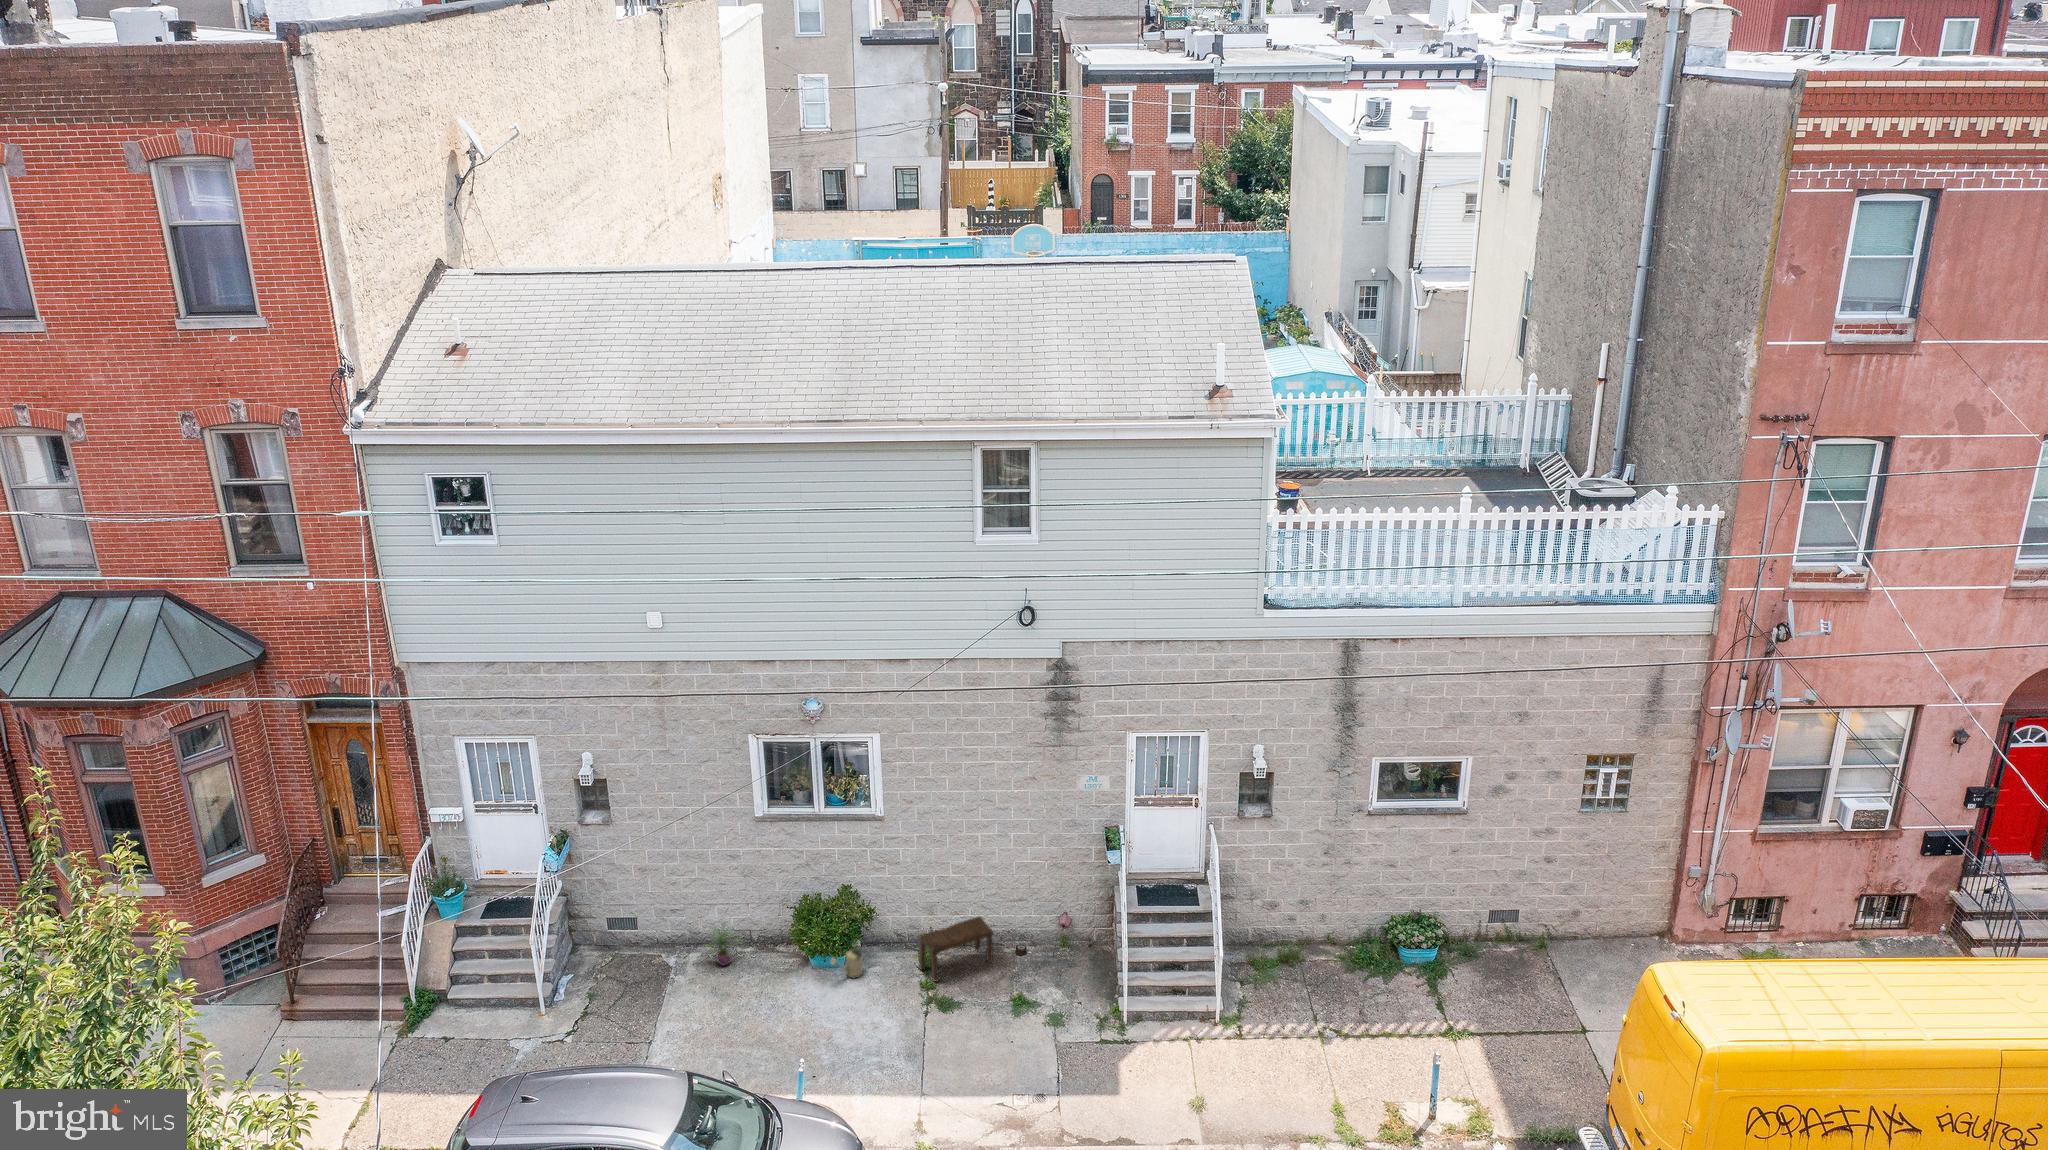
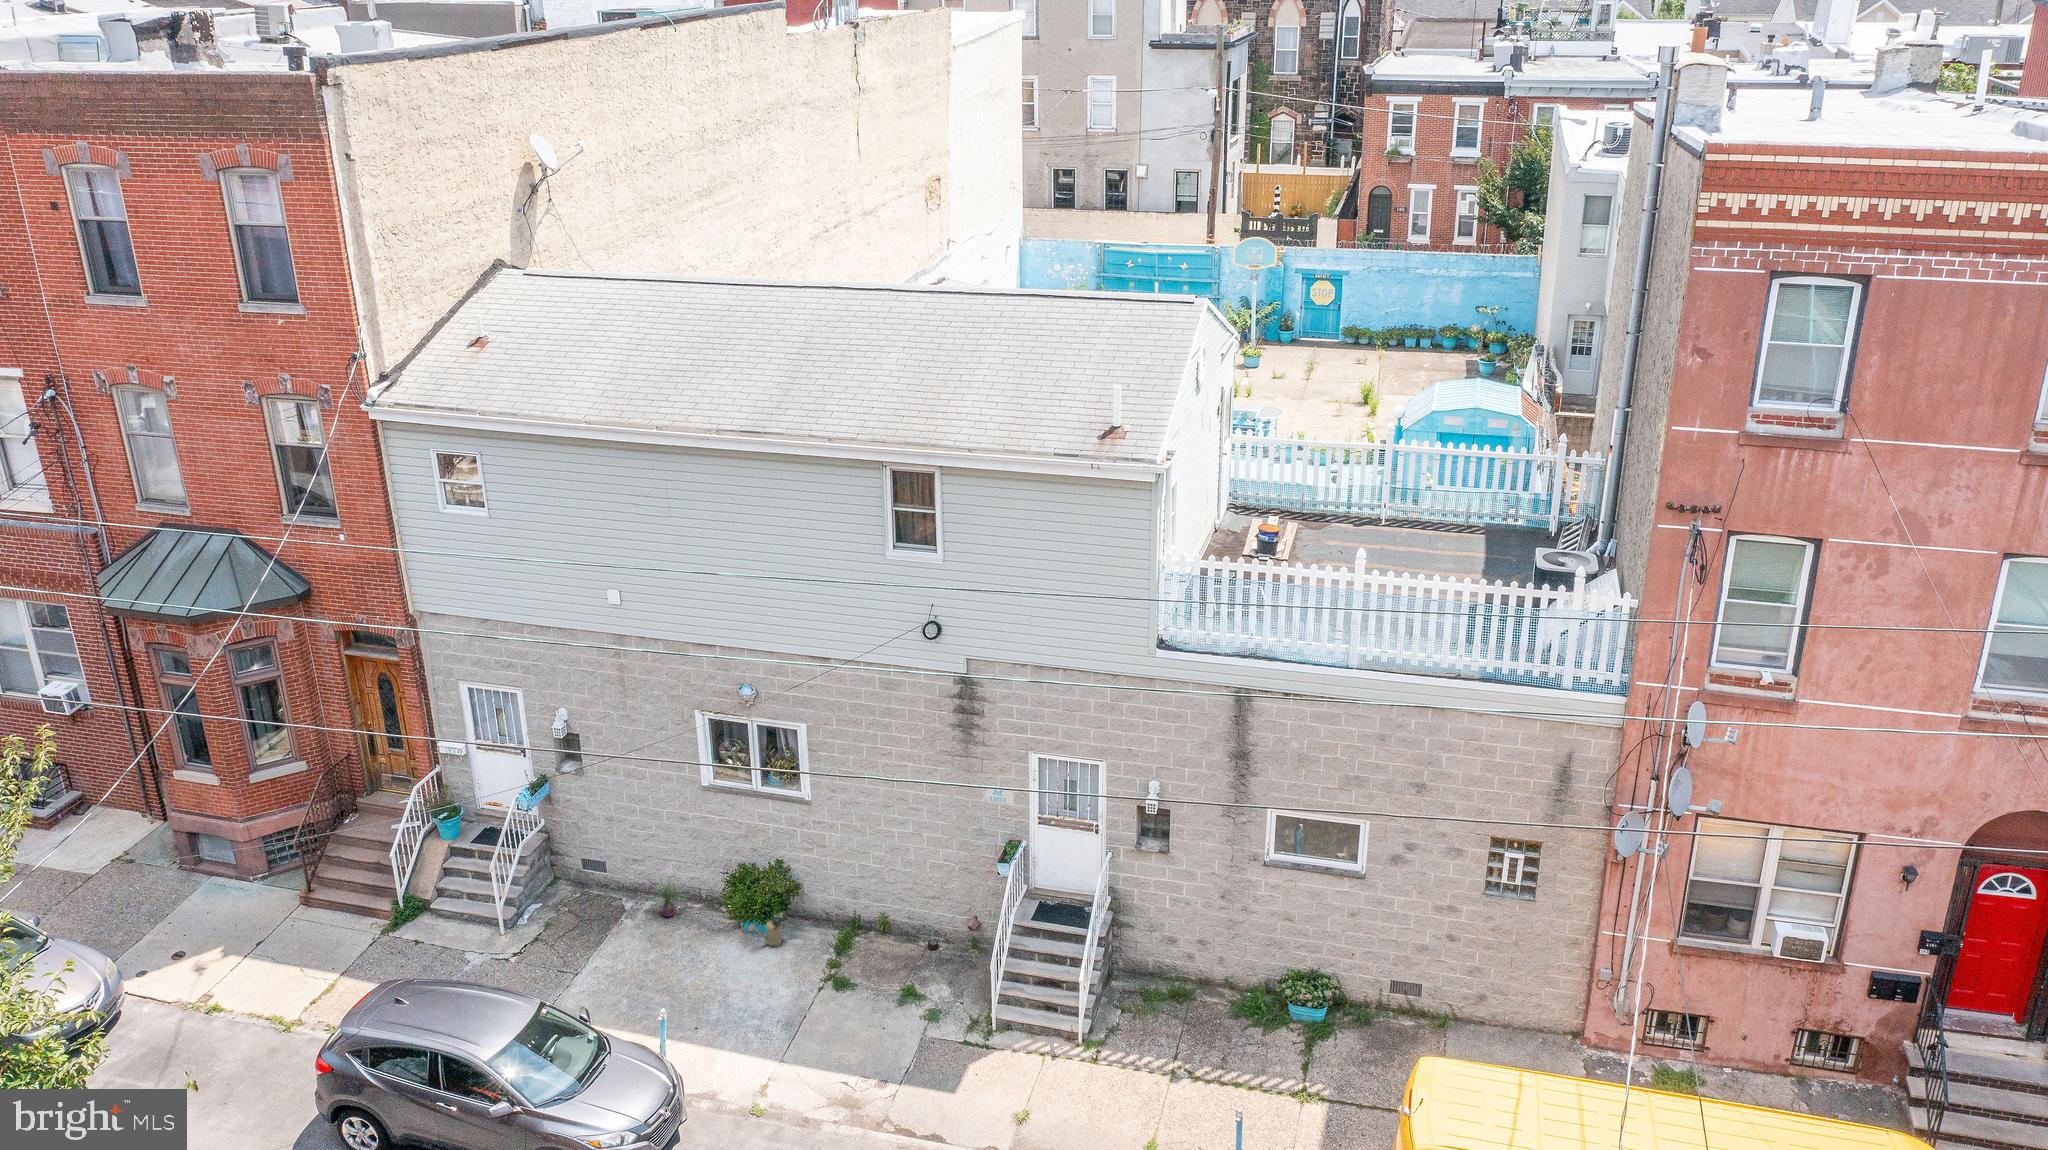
bench: present [919,916,993,981] -> none [833,906,901,962]

